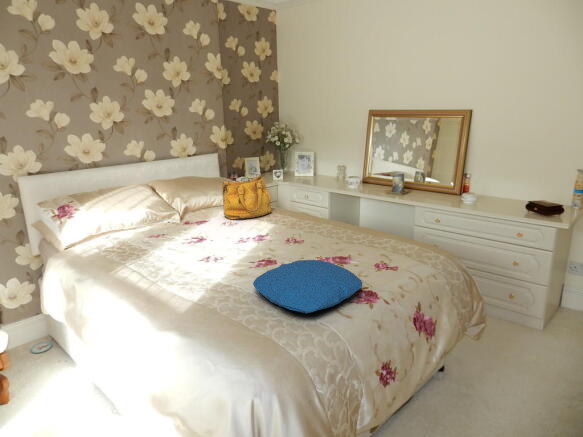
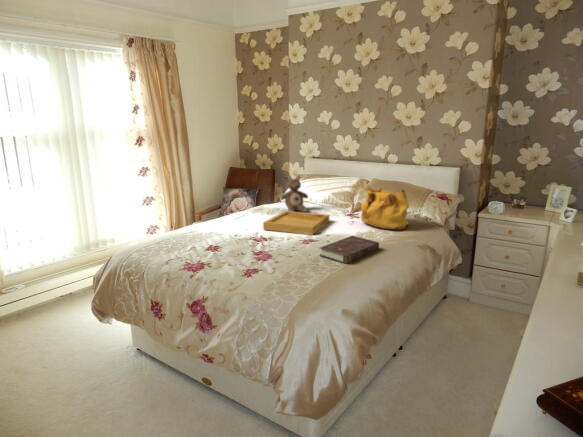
stuffed bear: none [122,194,161,247] -> present [280,175,308,212]
book: none [299,217,356,242] -> present [320,236,379,264]
tray: none [172,224,264,263] -> present [263,211,329,235]
pillow: present [253,260,362,313] -> none [168,229,247,259]

